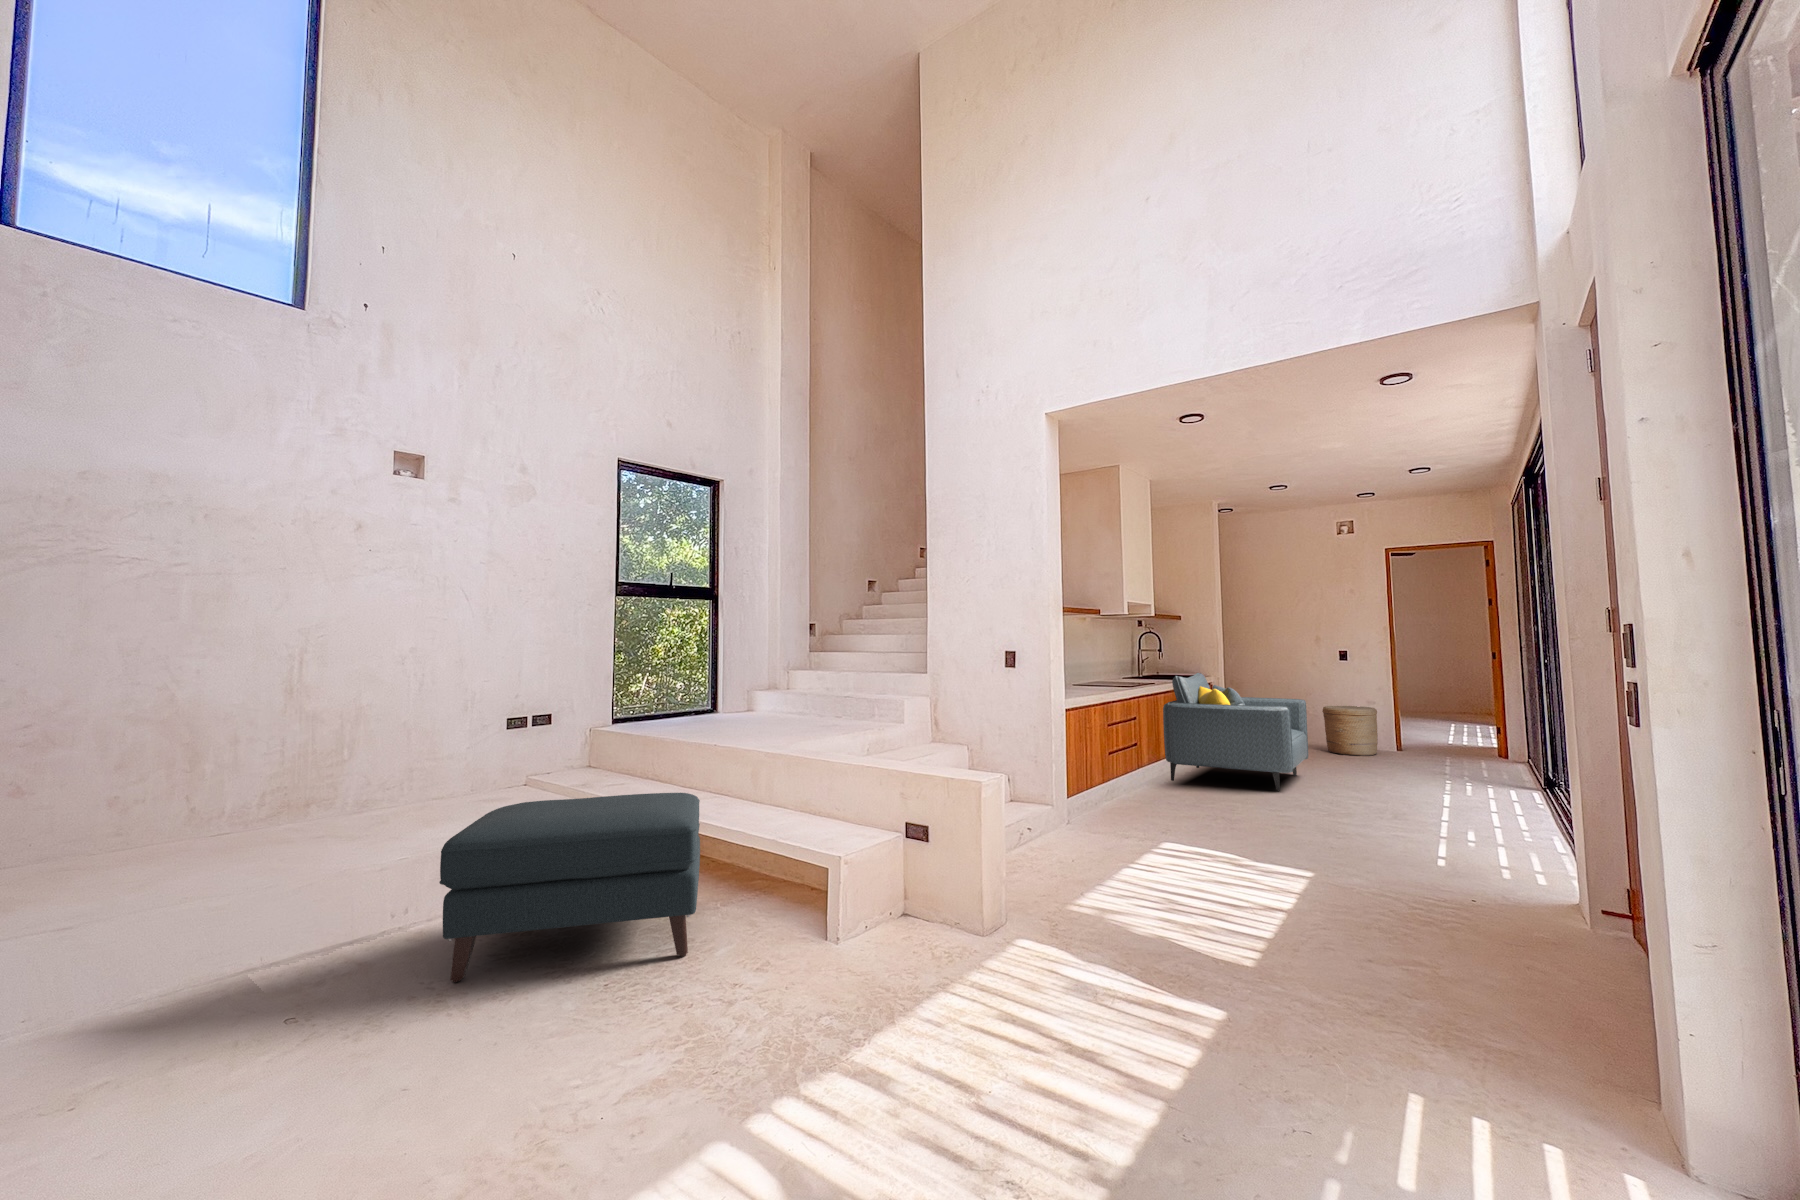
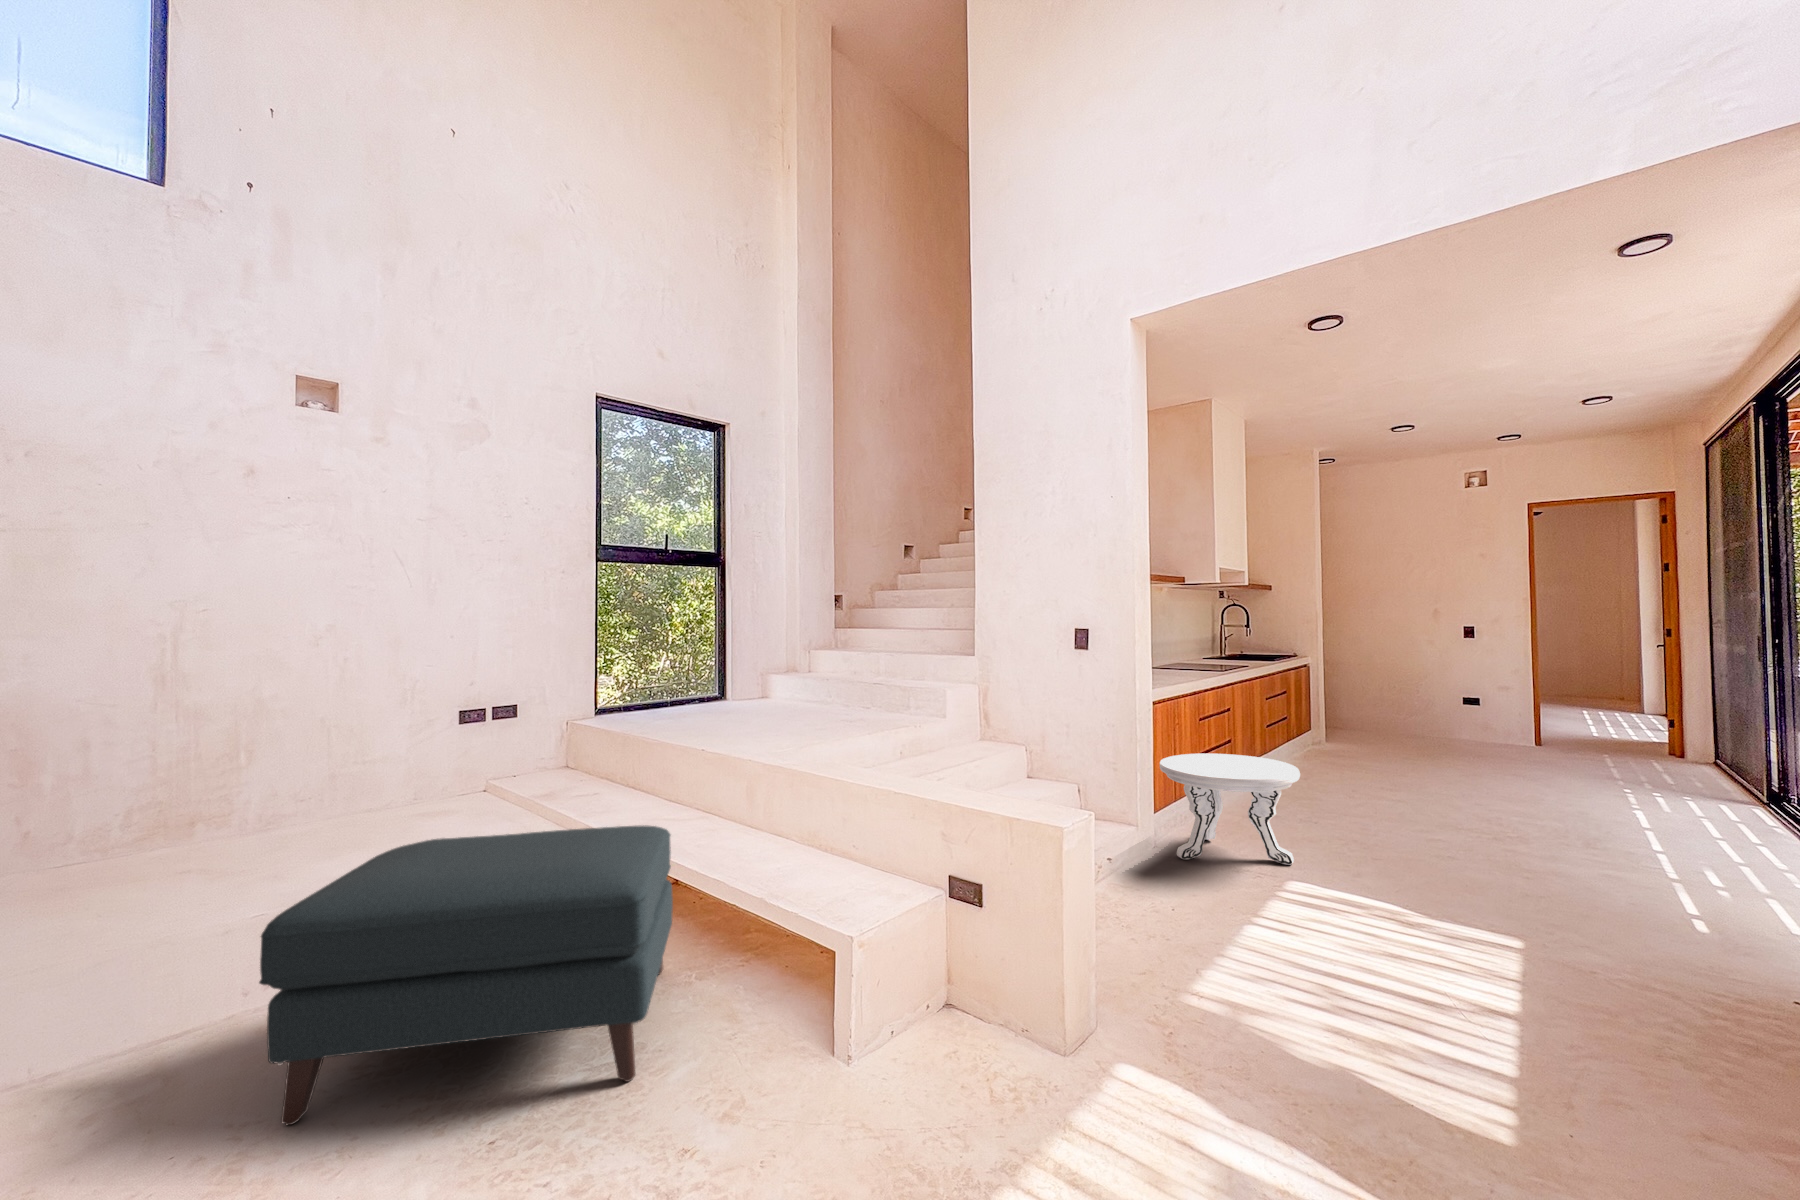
armchair: present [1163,673,1308,791] -> none [1260,653,1442,802]
woven basket: present [1322,706,1378,756] -> none [1443,692,1514,752]
side table: none [1071,750,1175,832] -> present [1160,753,1300,865]

